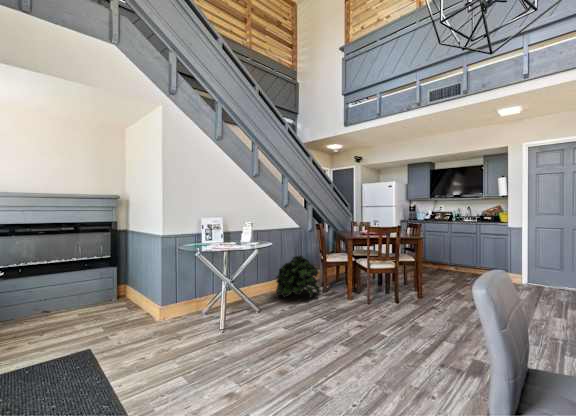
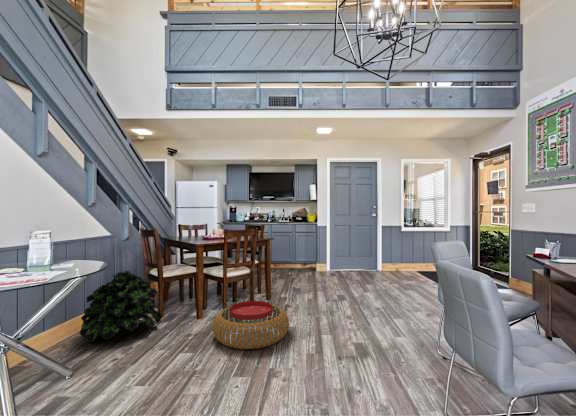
pouf: none [344,292,412,333] -> present [213,301,289,349]

